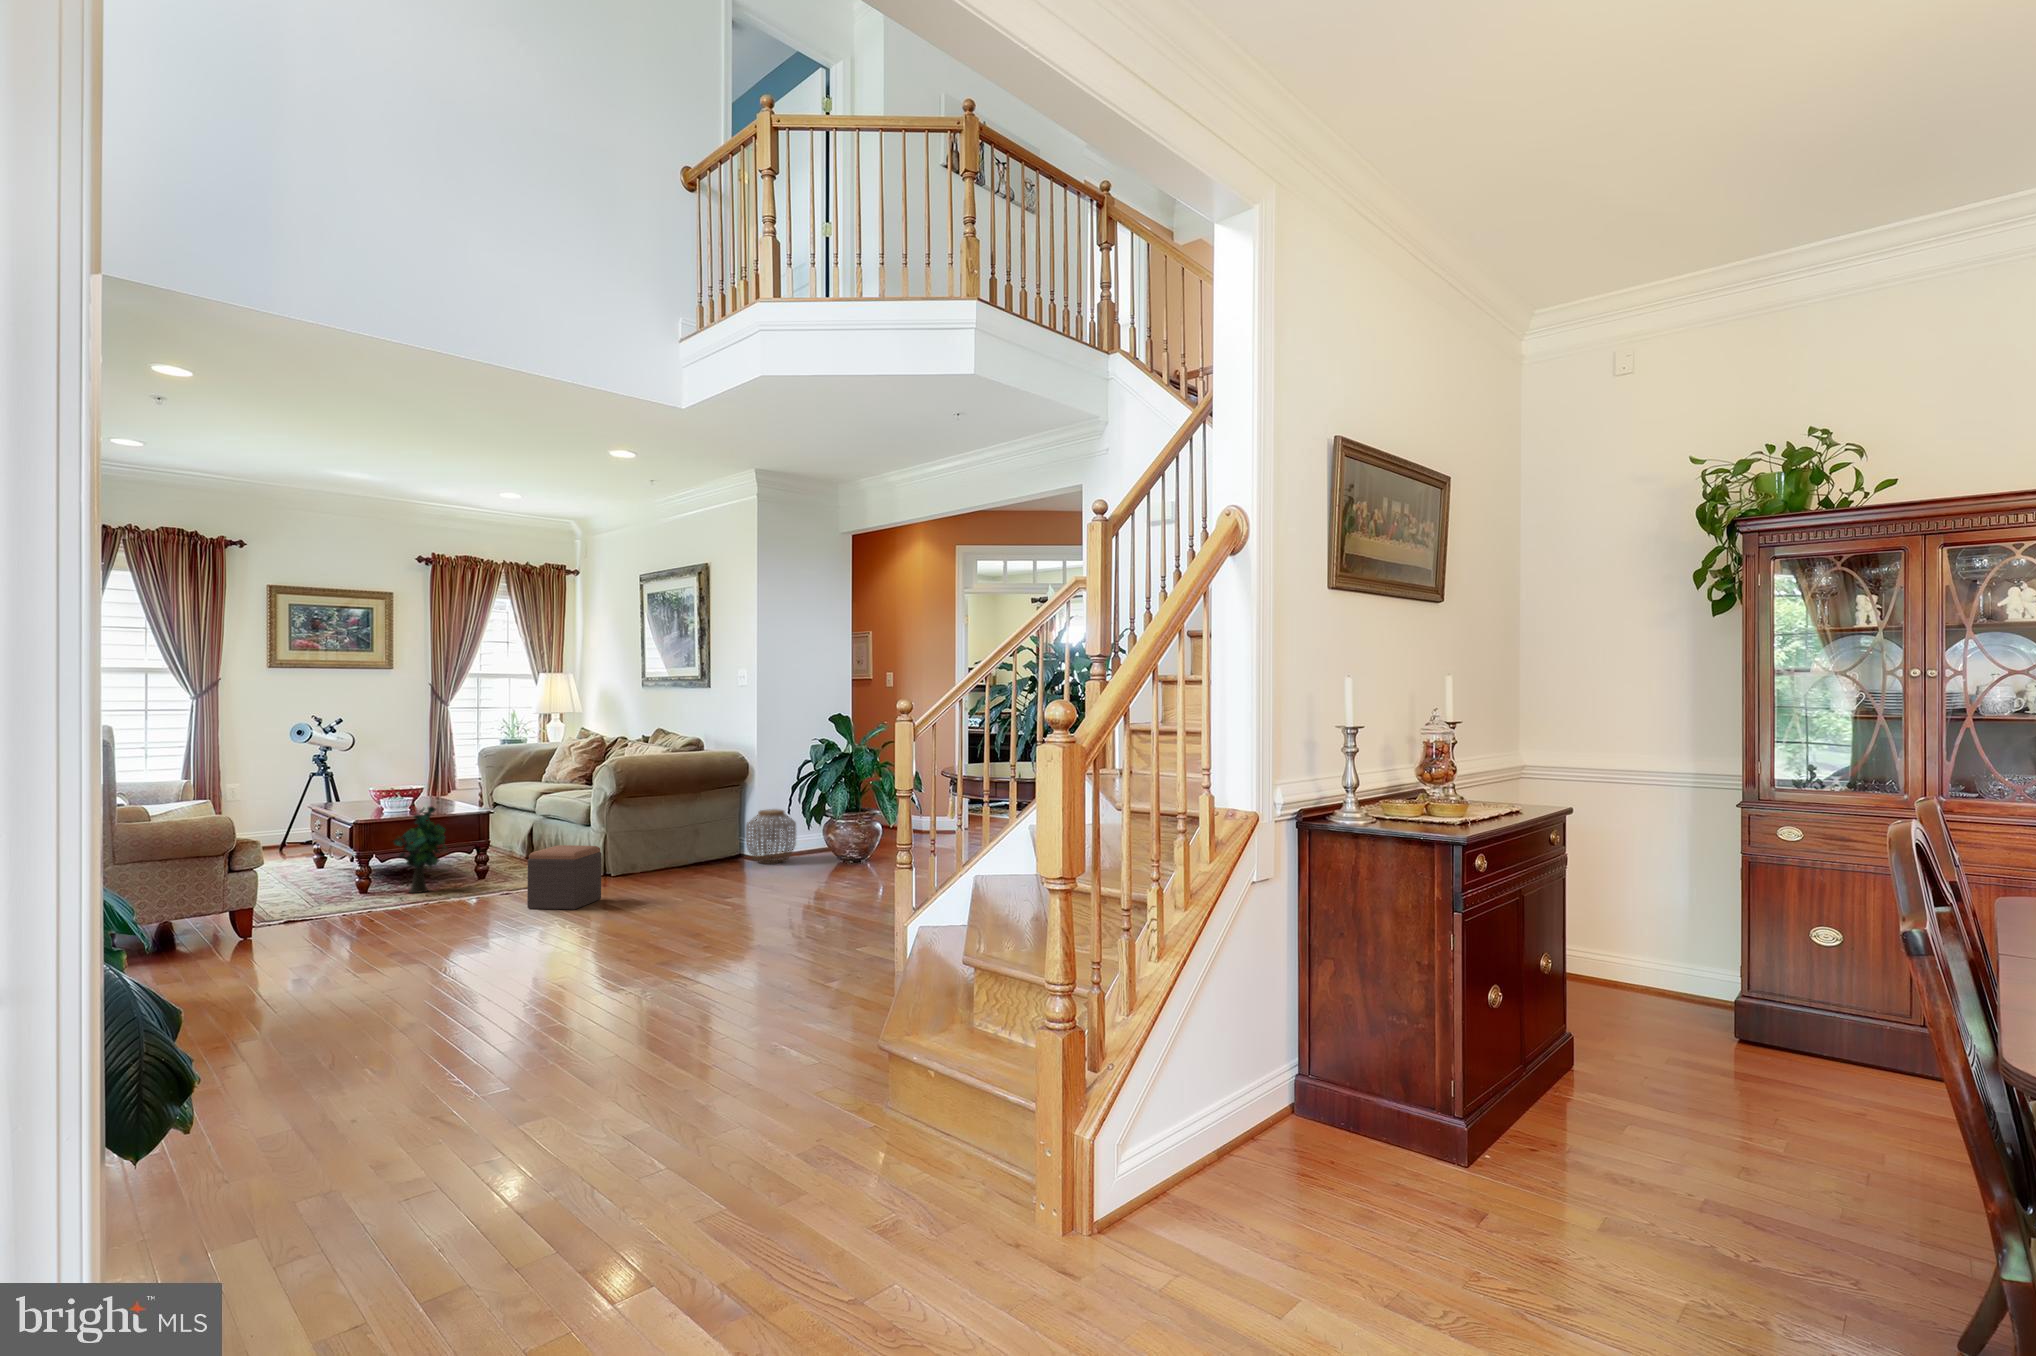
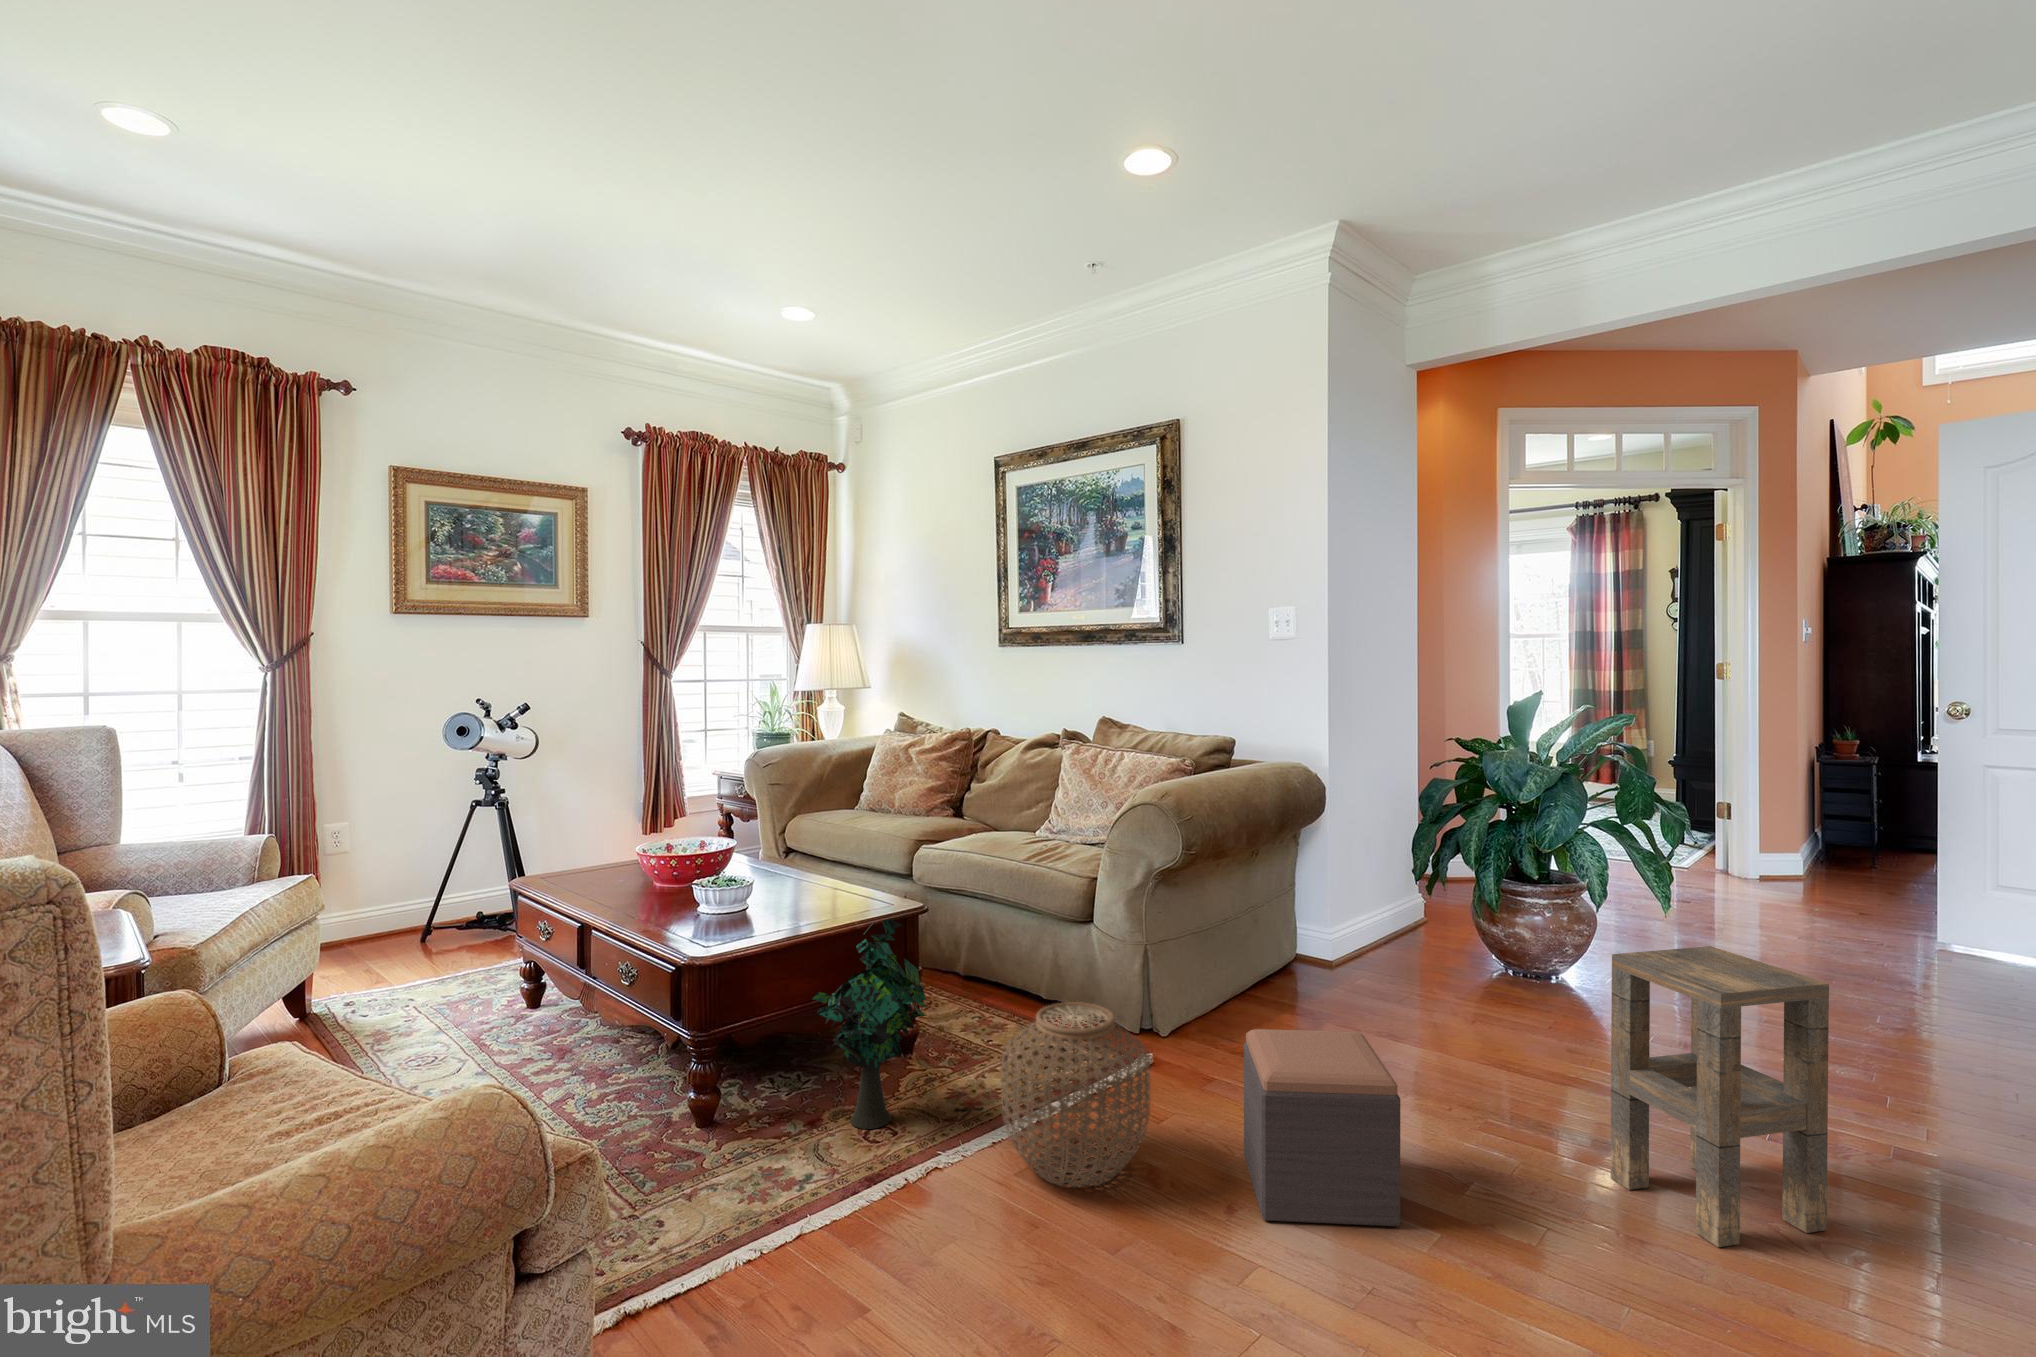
woven basket: present [746,809,796,864] -> present [1001,1002,1151,1187]
side table: none [681,812,736,913] -> present [1611,946,1829,1247]

